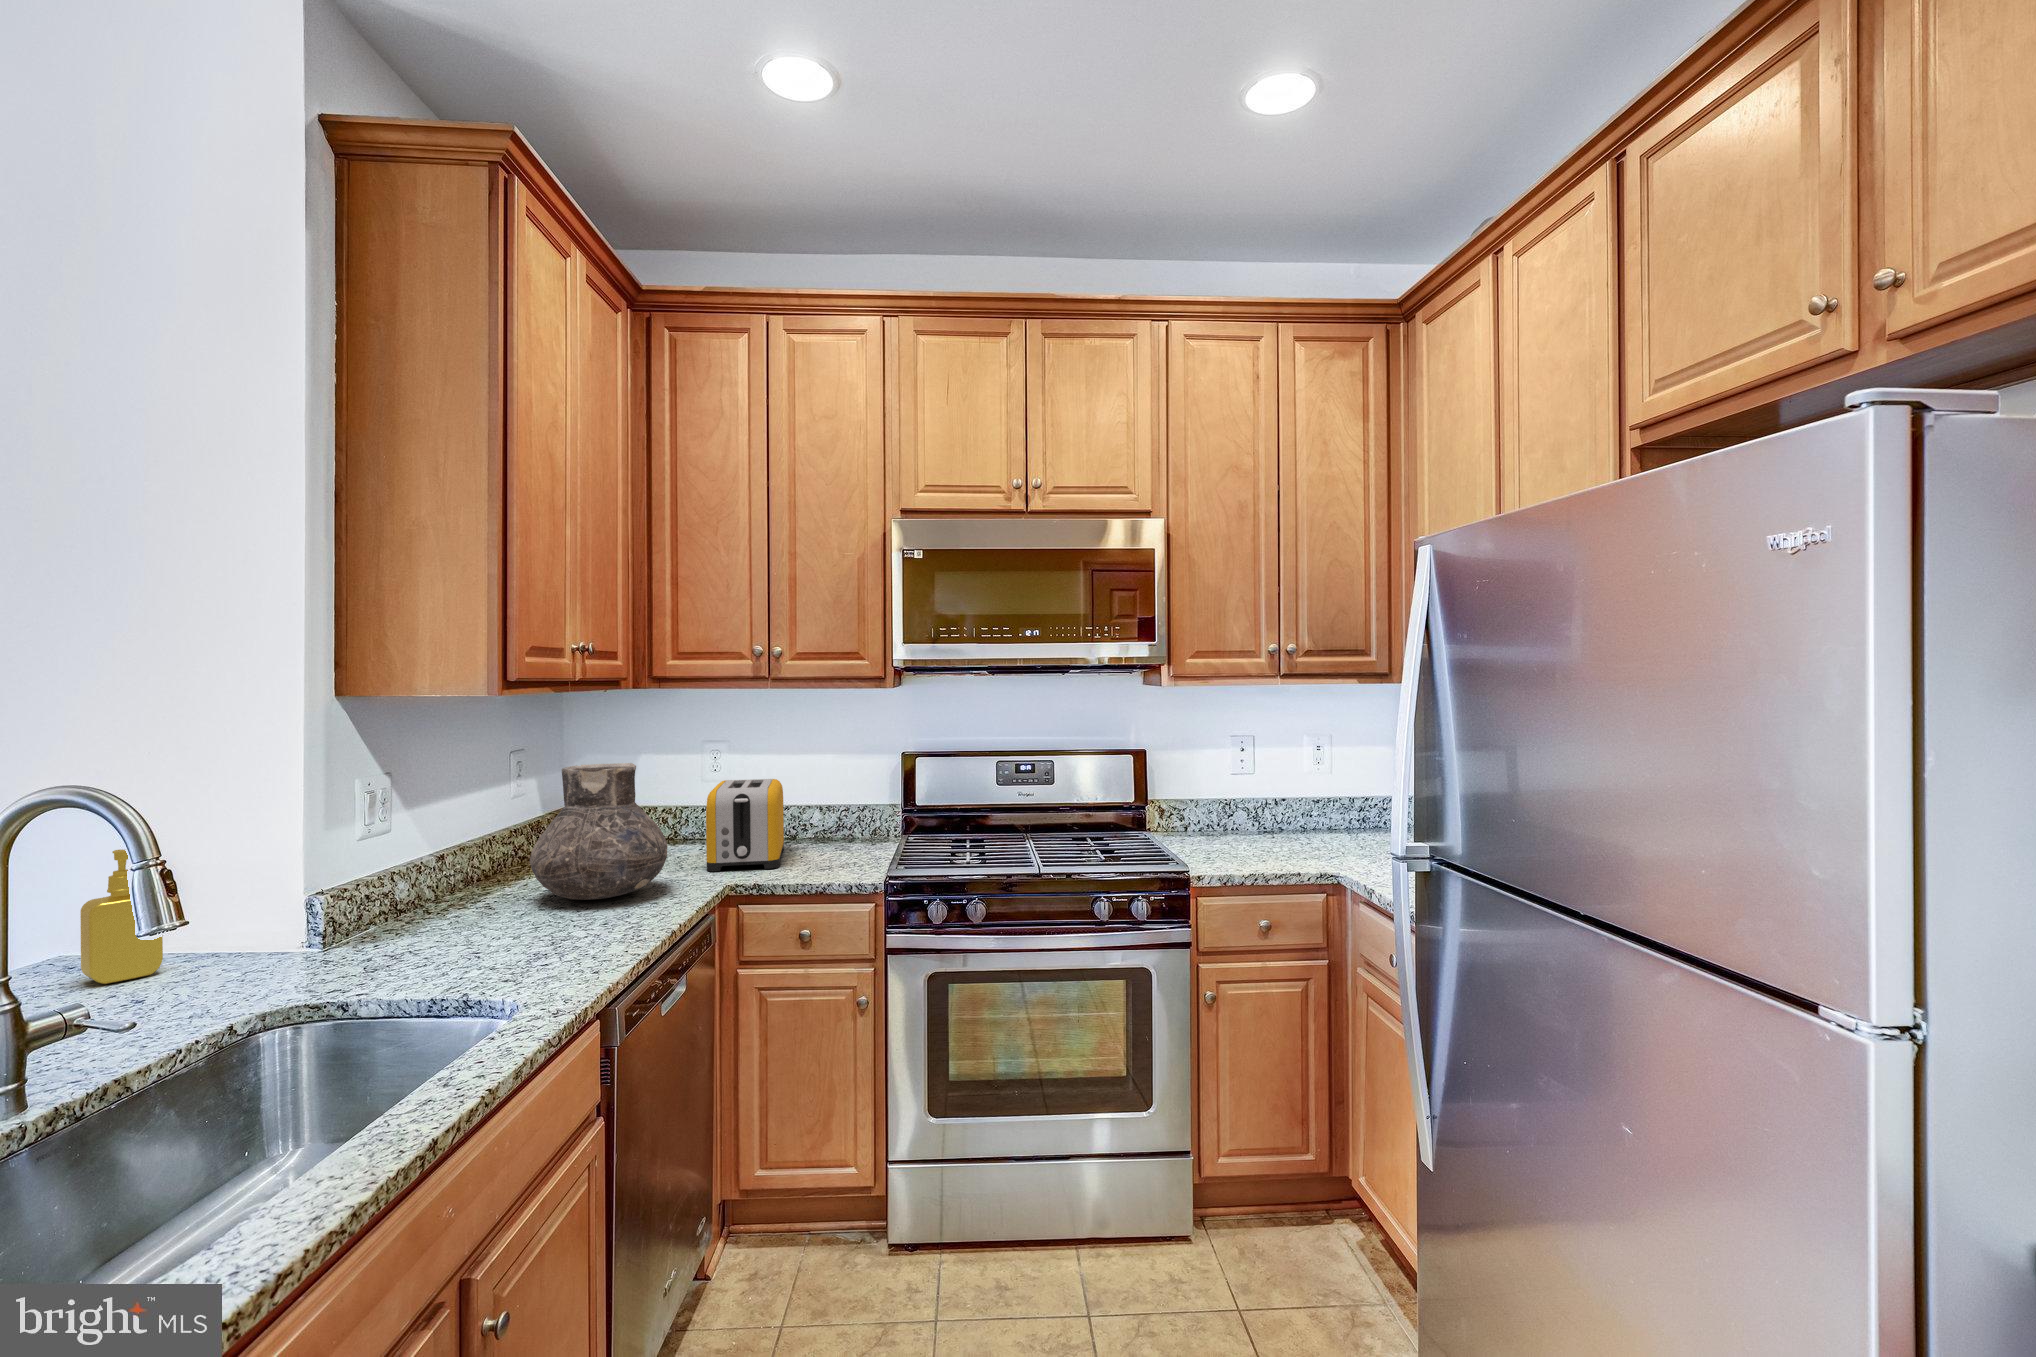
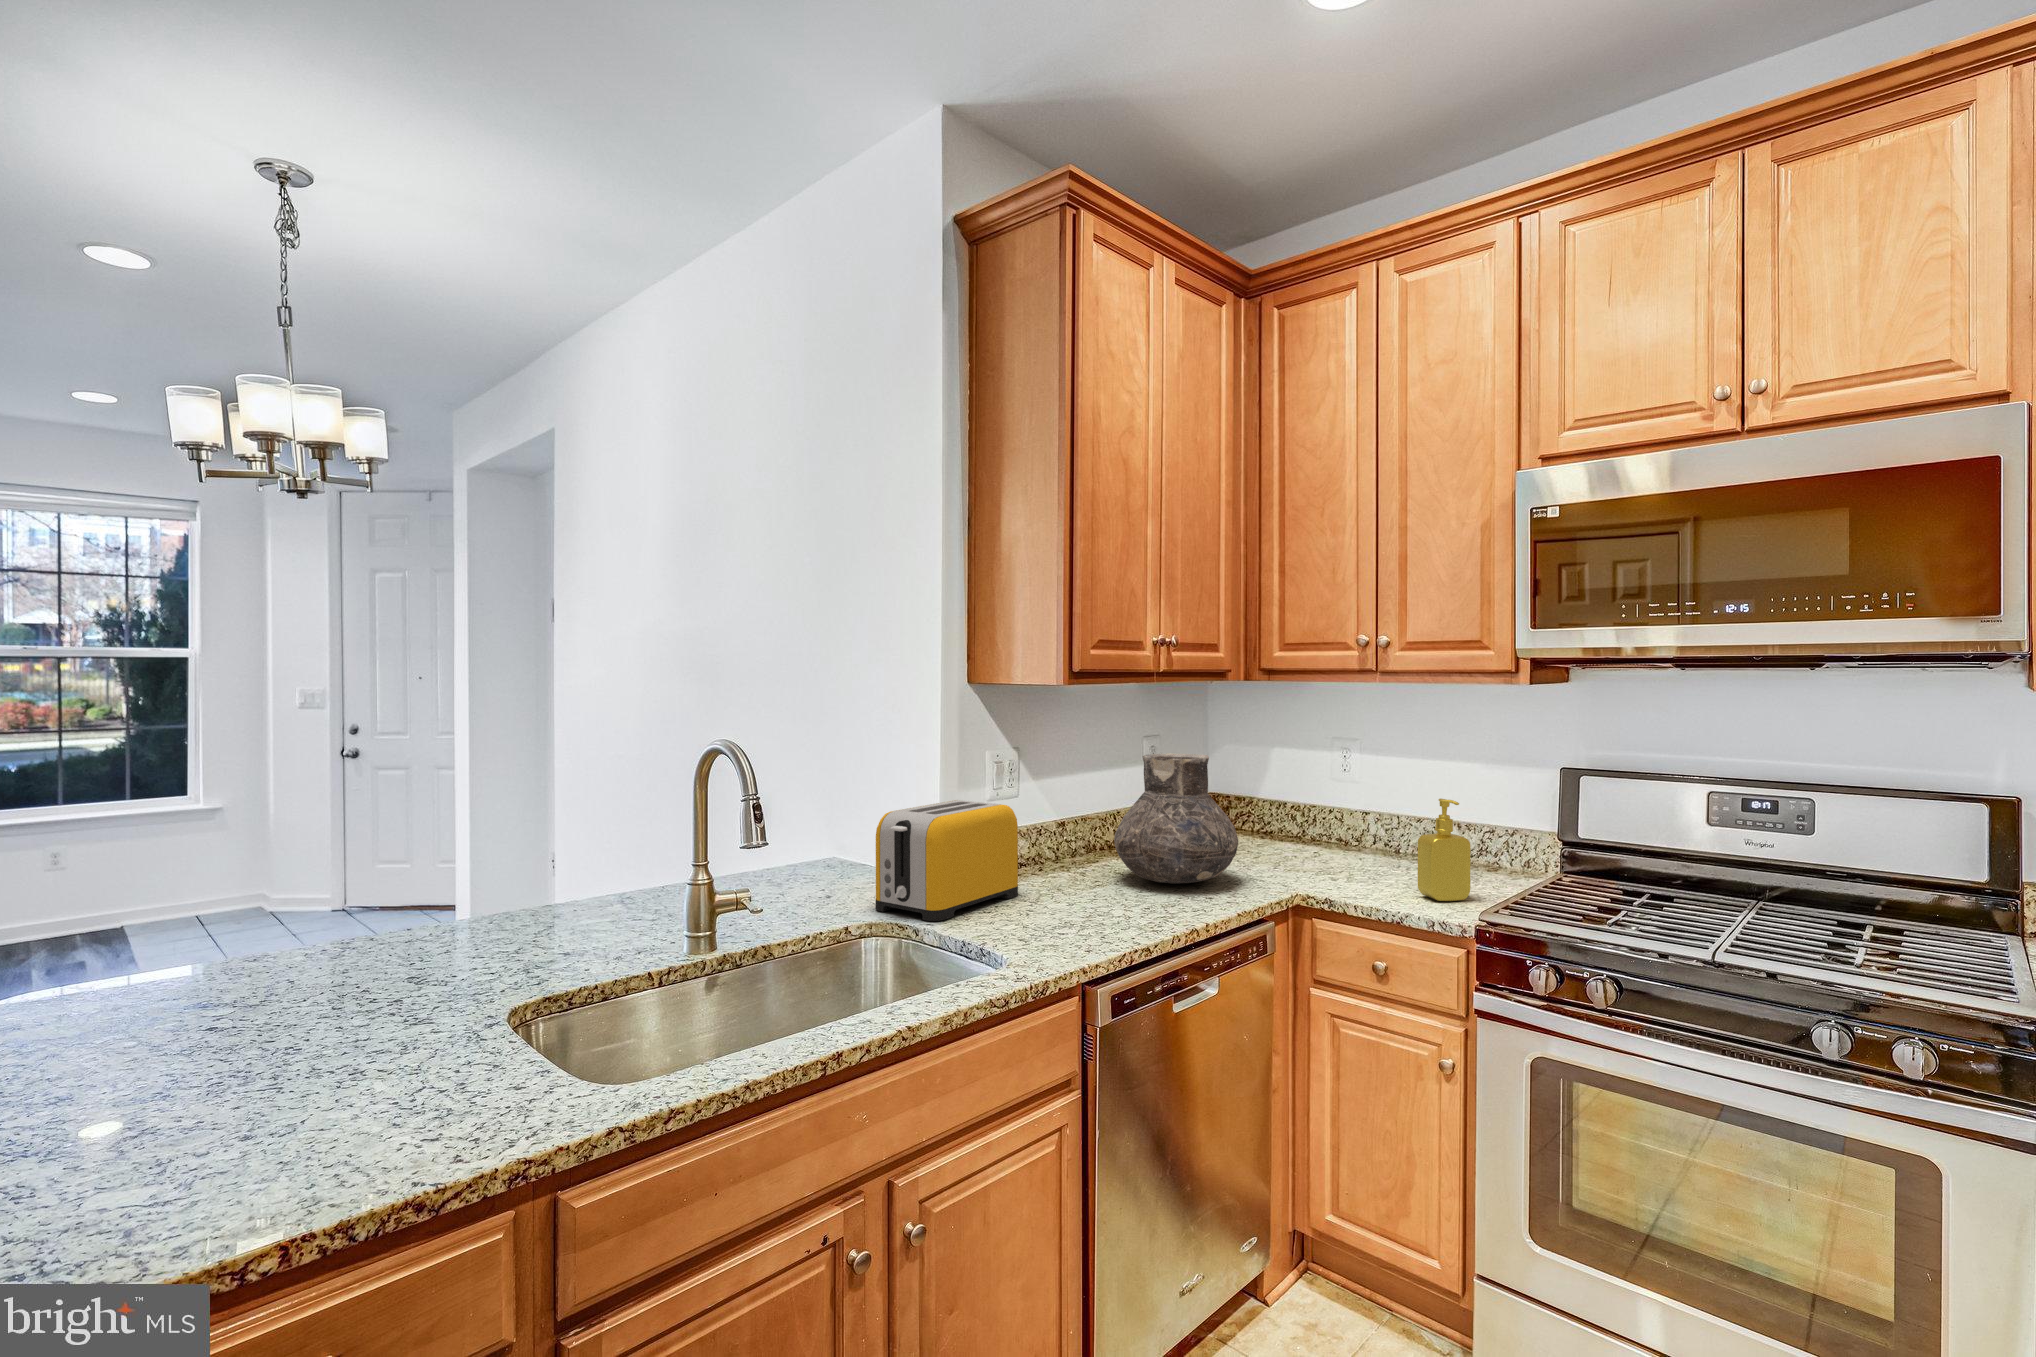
toaster: present [706,779,784,871] -> present [876,800,1018,921]
soap dispenser: present [80,850,163,984] -> present [1418,799,1471,901]

